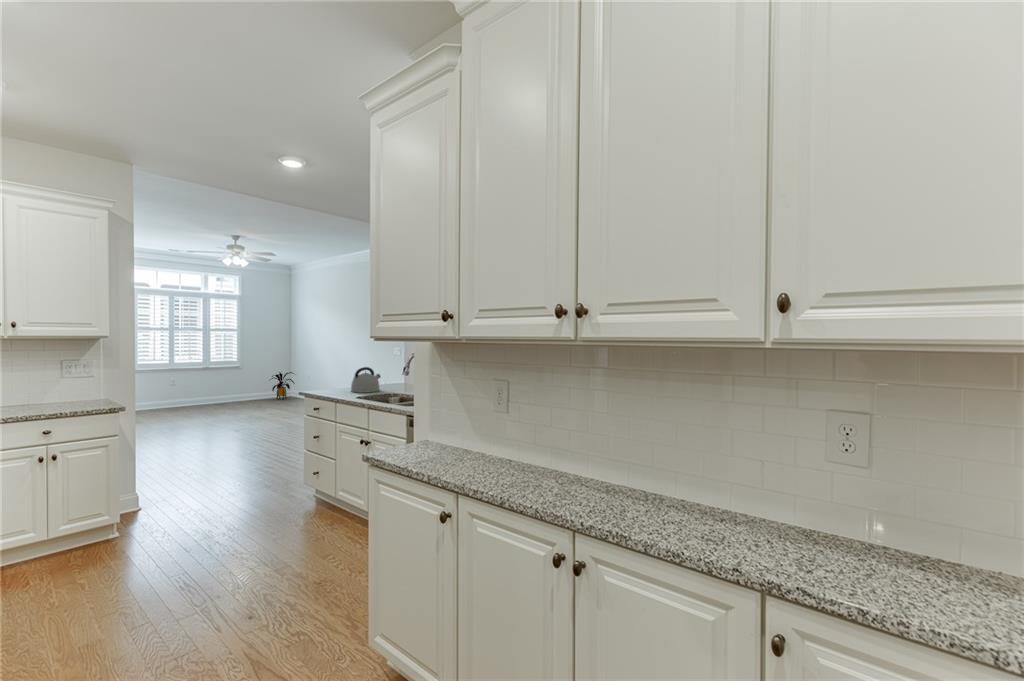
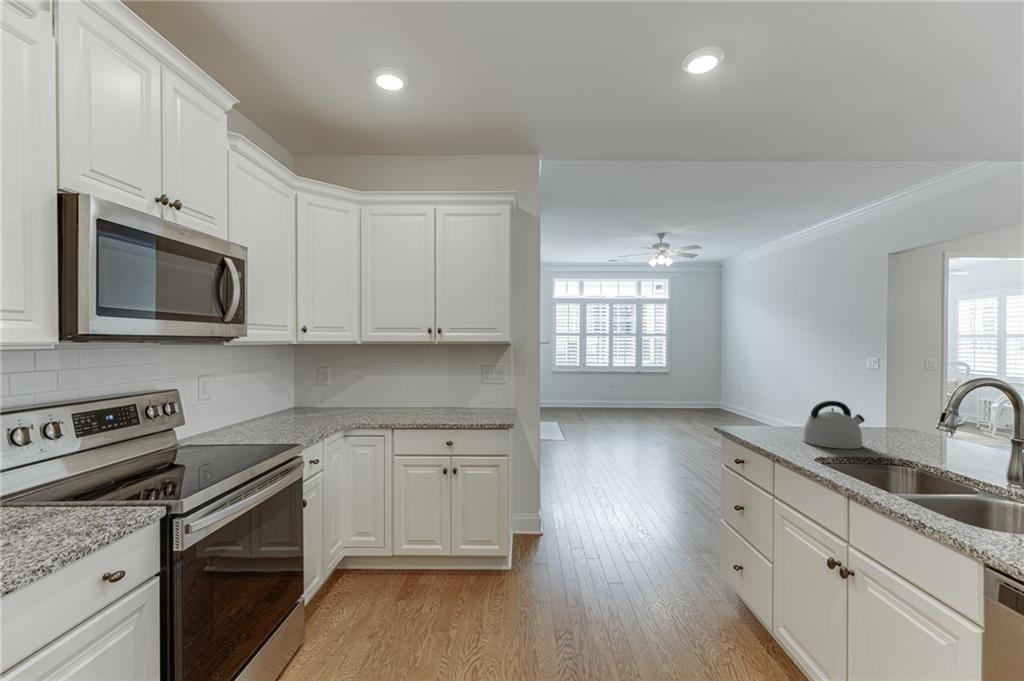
house plant: present [270,372,294,400] -> none [696,380,728,412]

